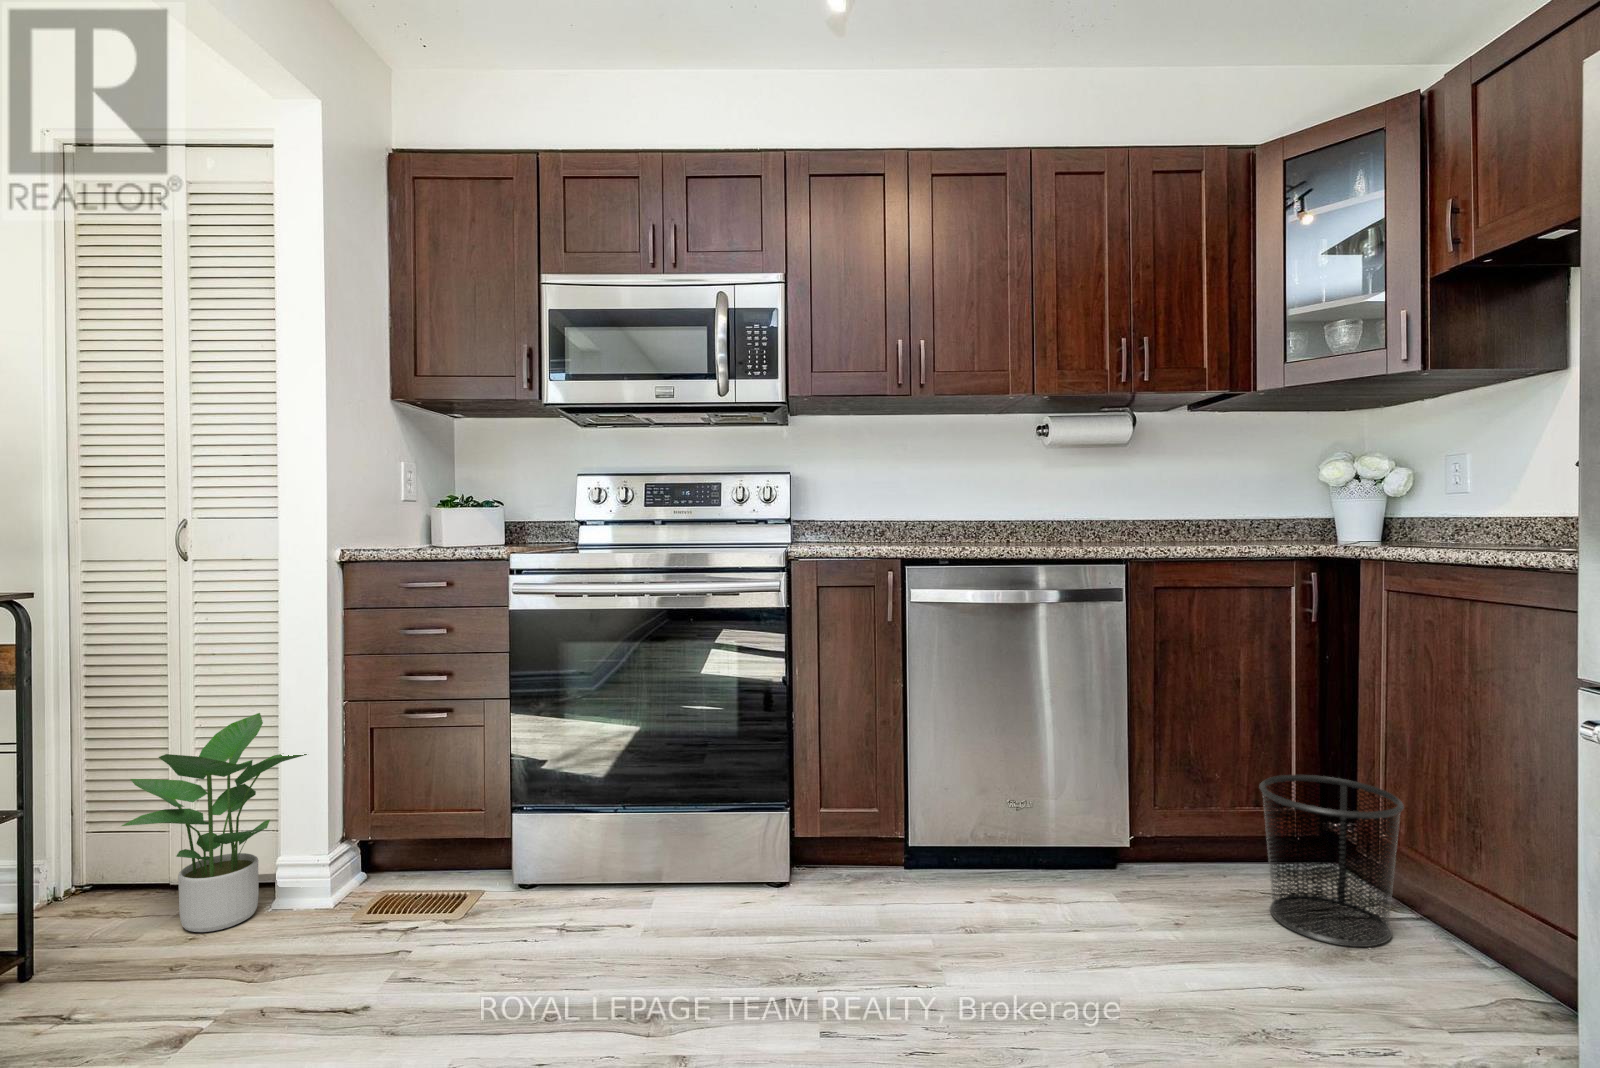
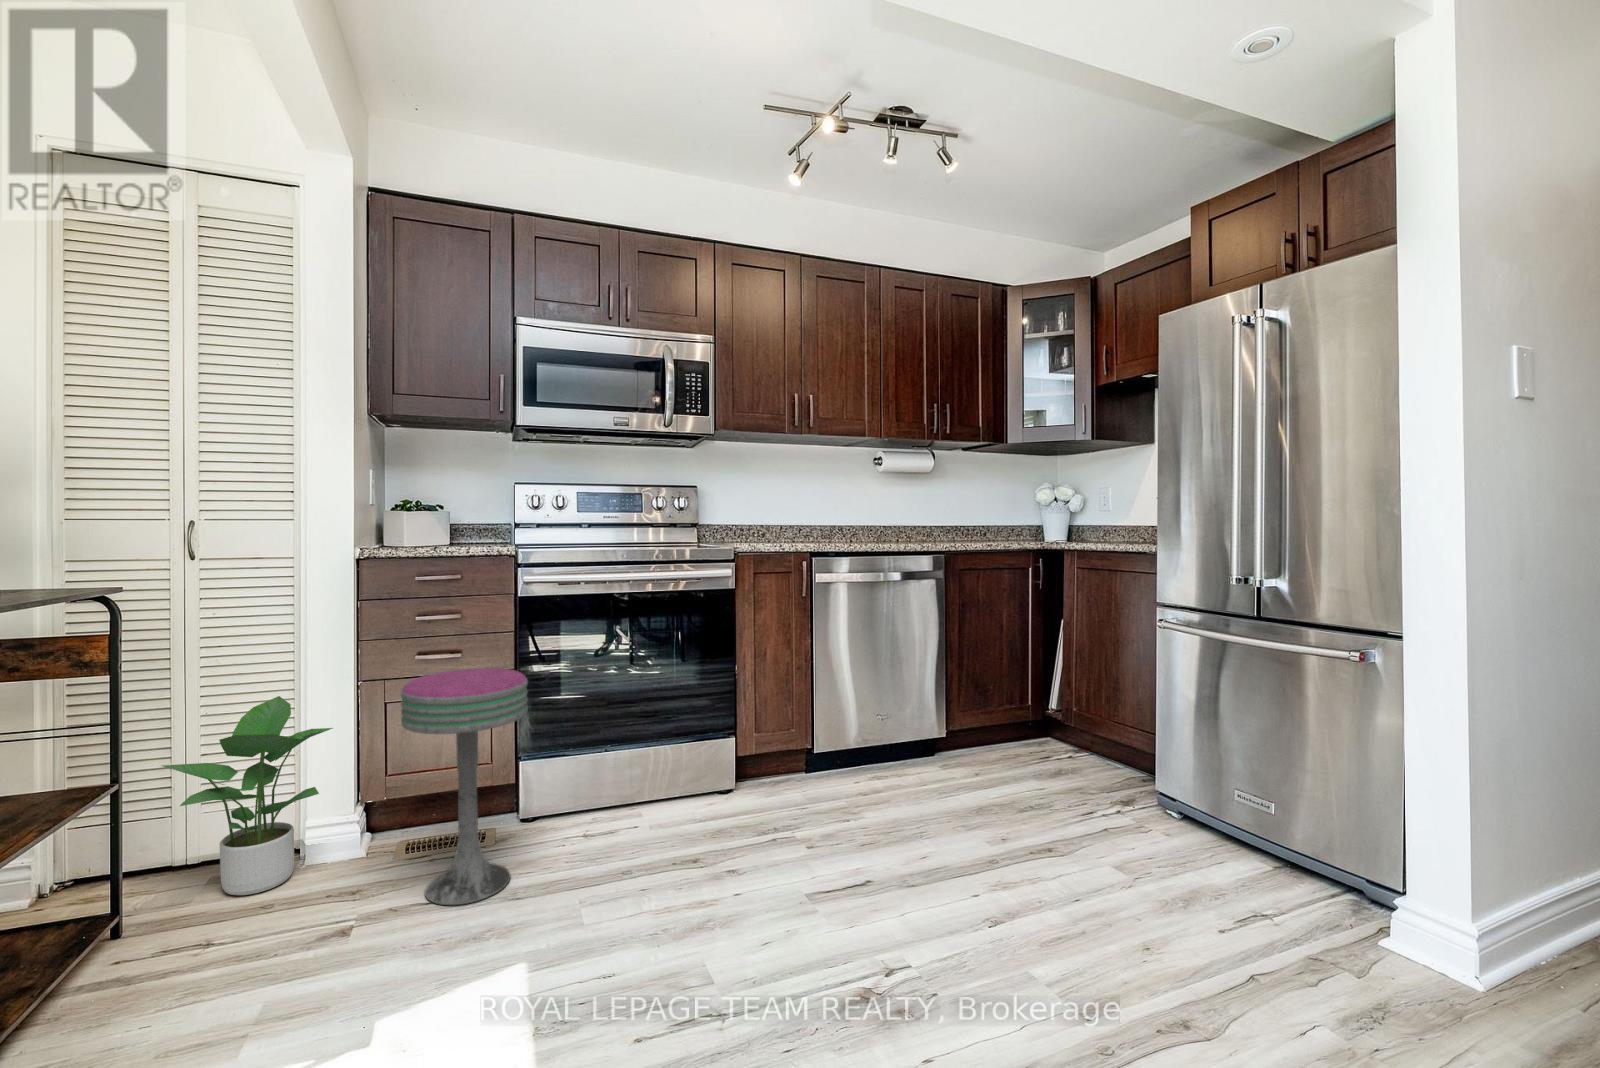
bar stool: none [309,696,467,990] -> present [401,668,528,905]
waste bin: present [1259,775,1404,947] -> none [1025,681,1102,777]

